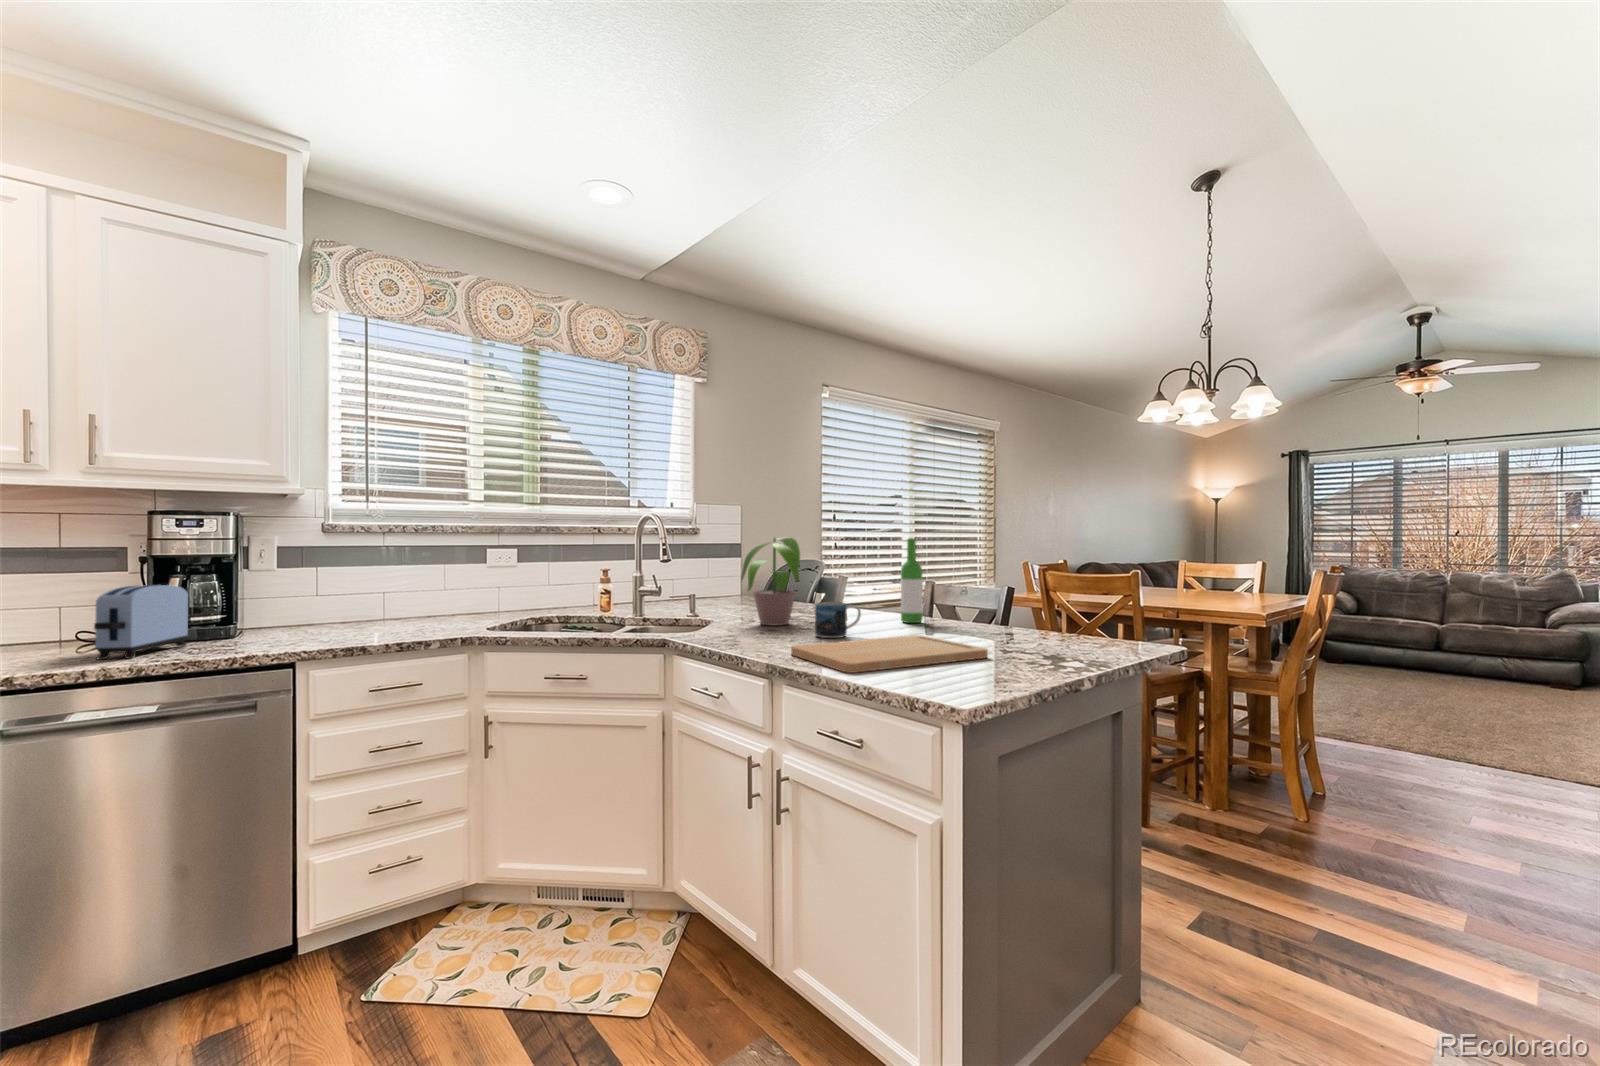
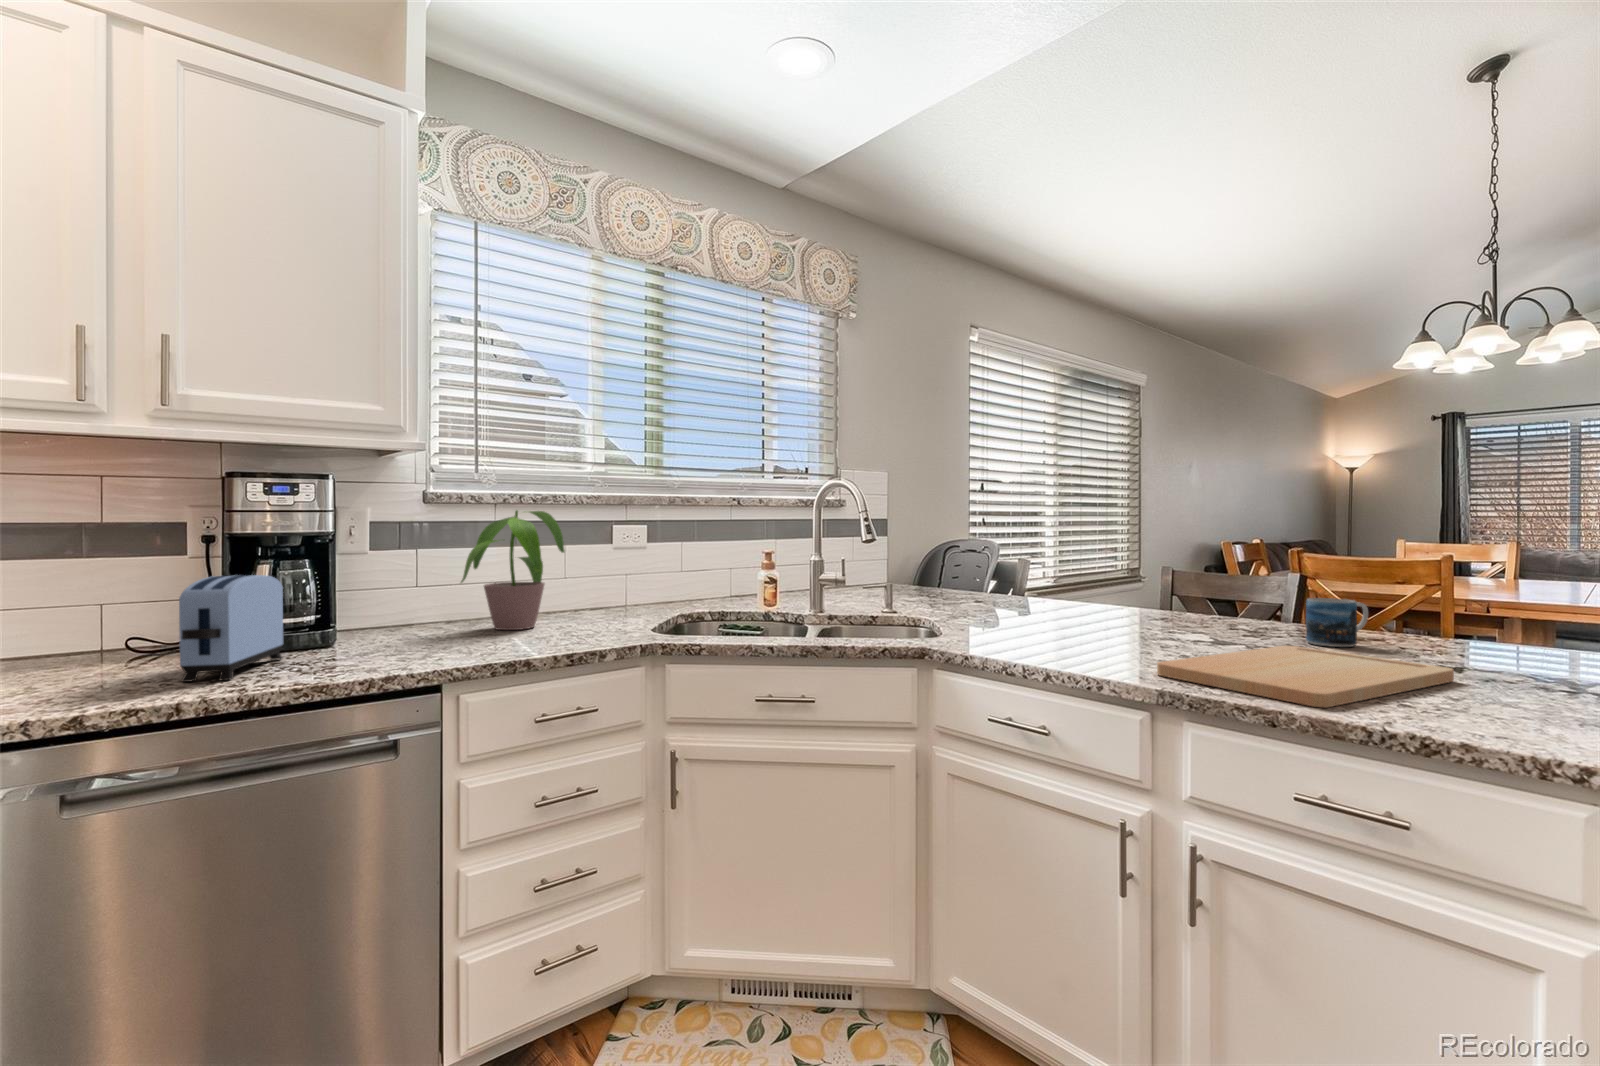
potted plant: present [741,538,800,625] -> present [461,510,564,630]
wine bottle: present [901,538,923,623] -> none [1180,513,1212,626]
mug: present [815,602,861,638] -> present [1306,598,1368,647]

